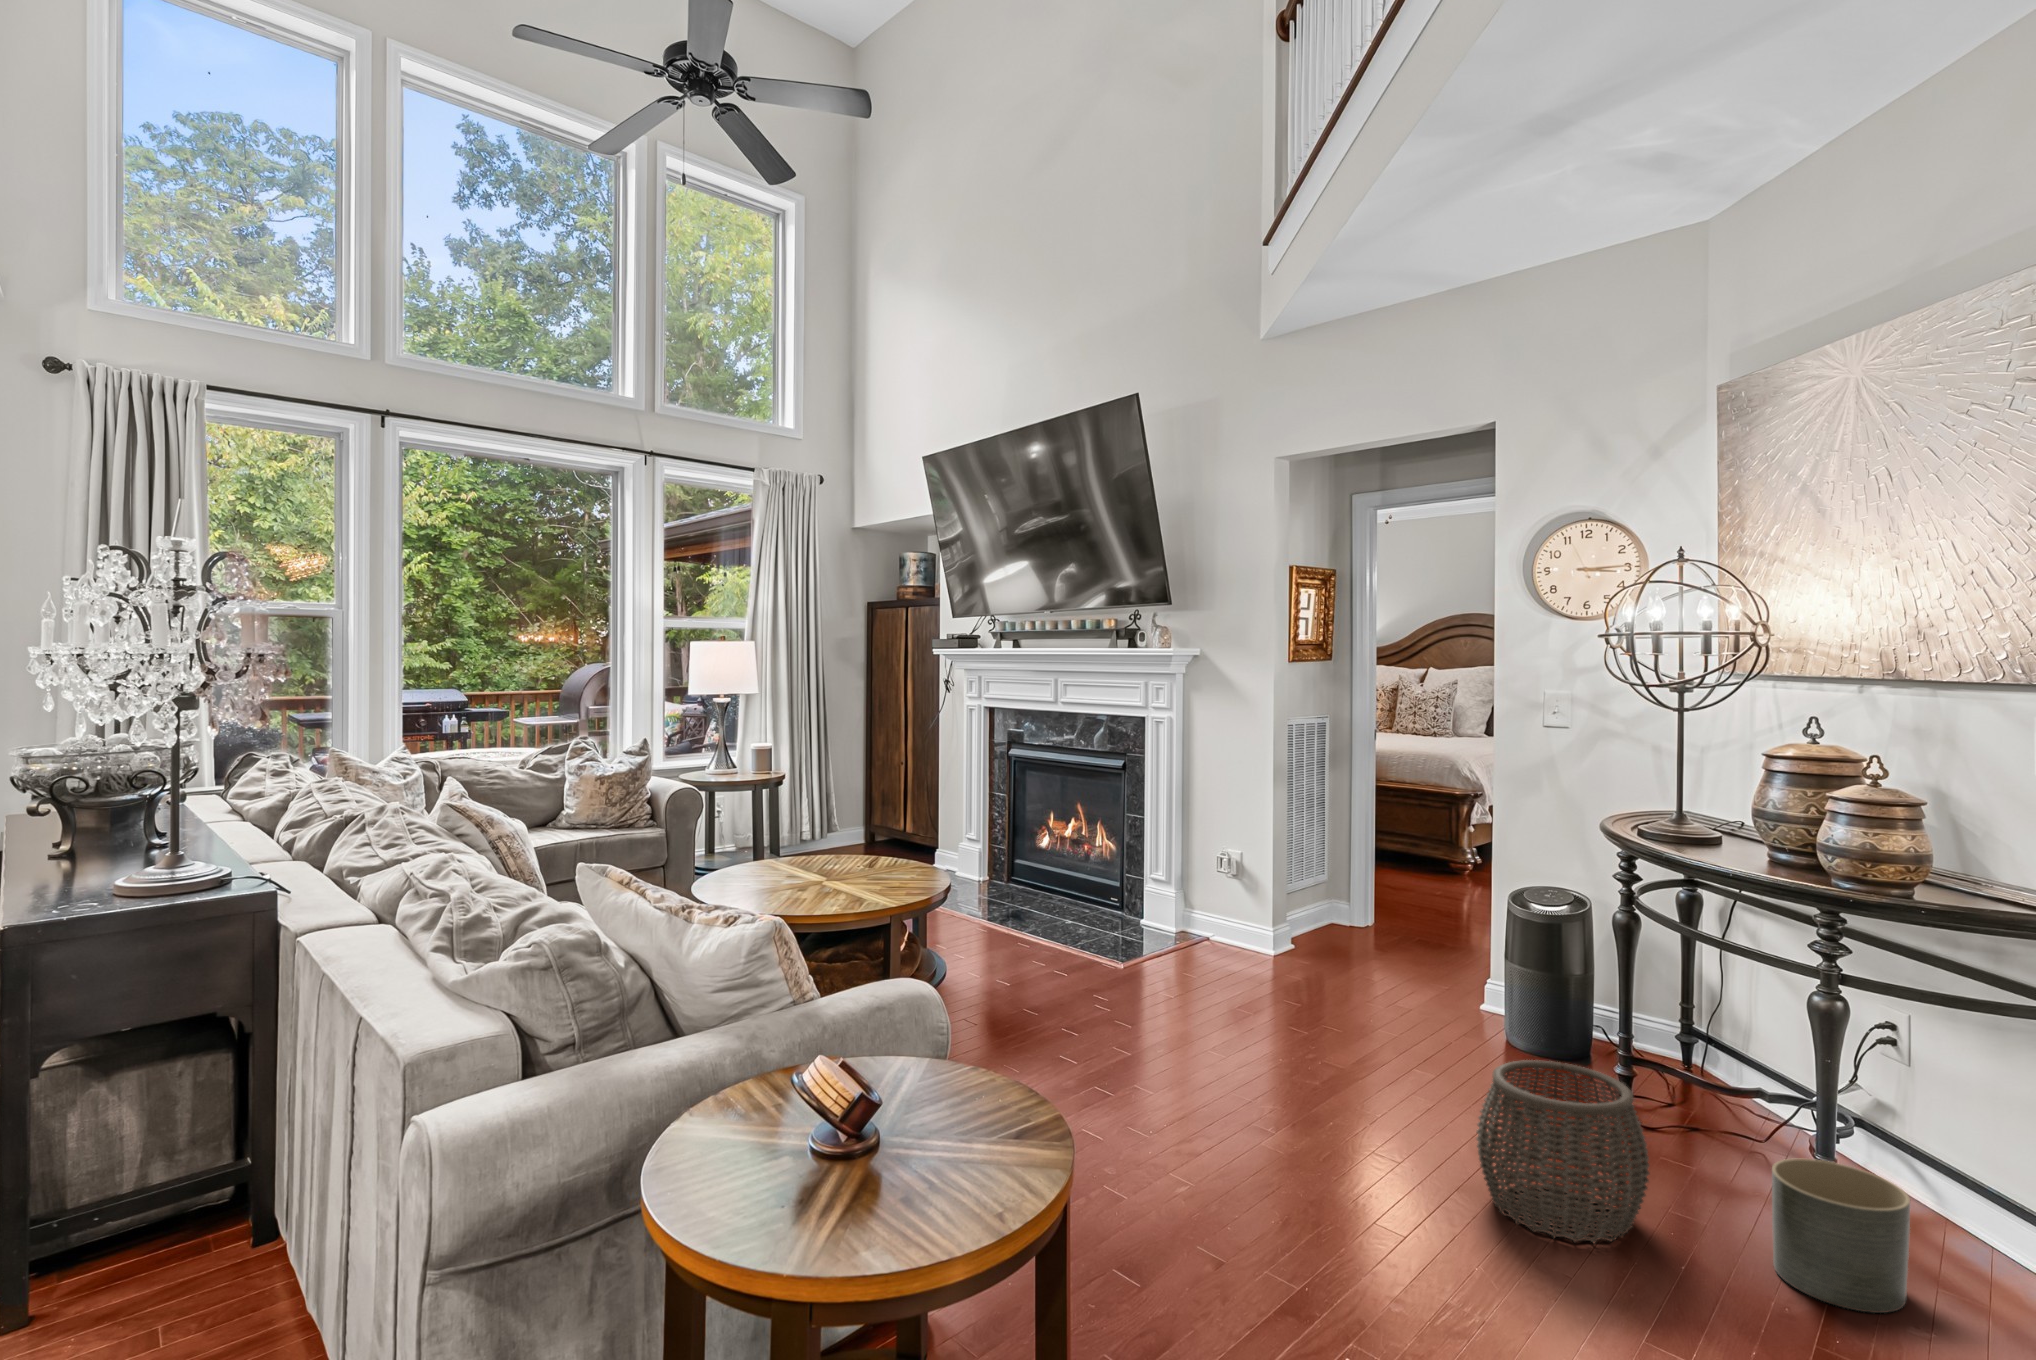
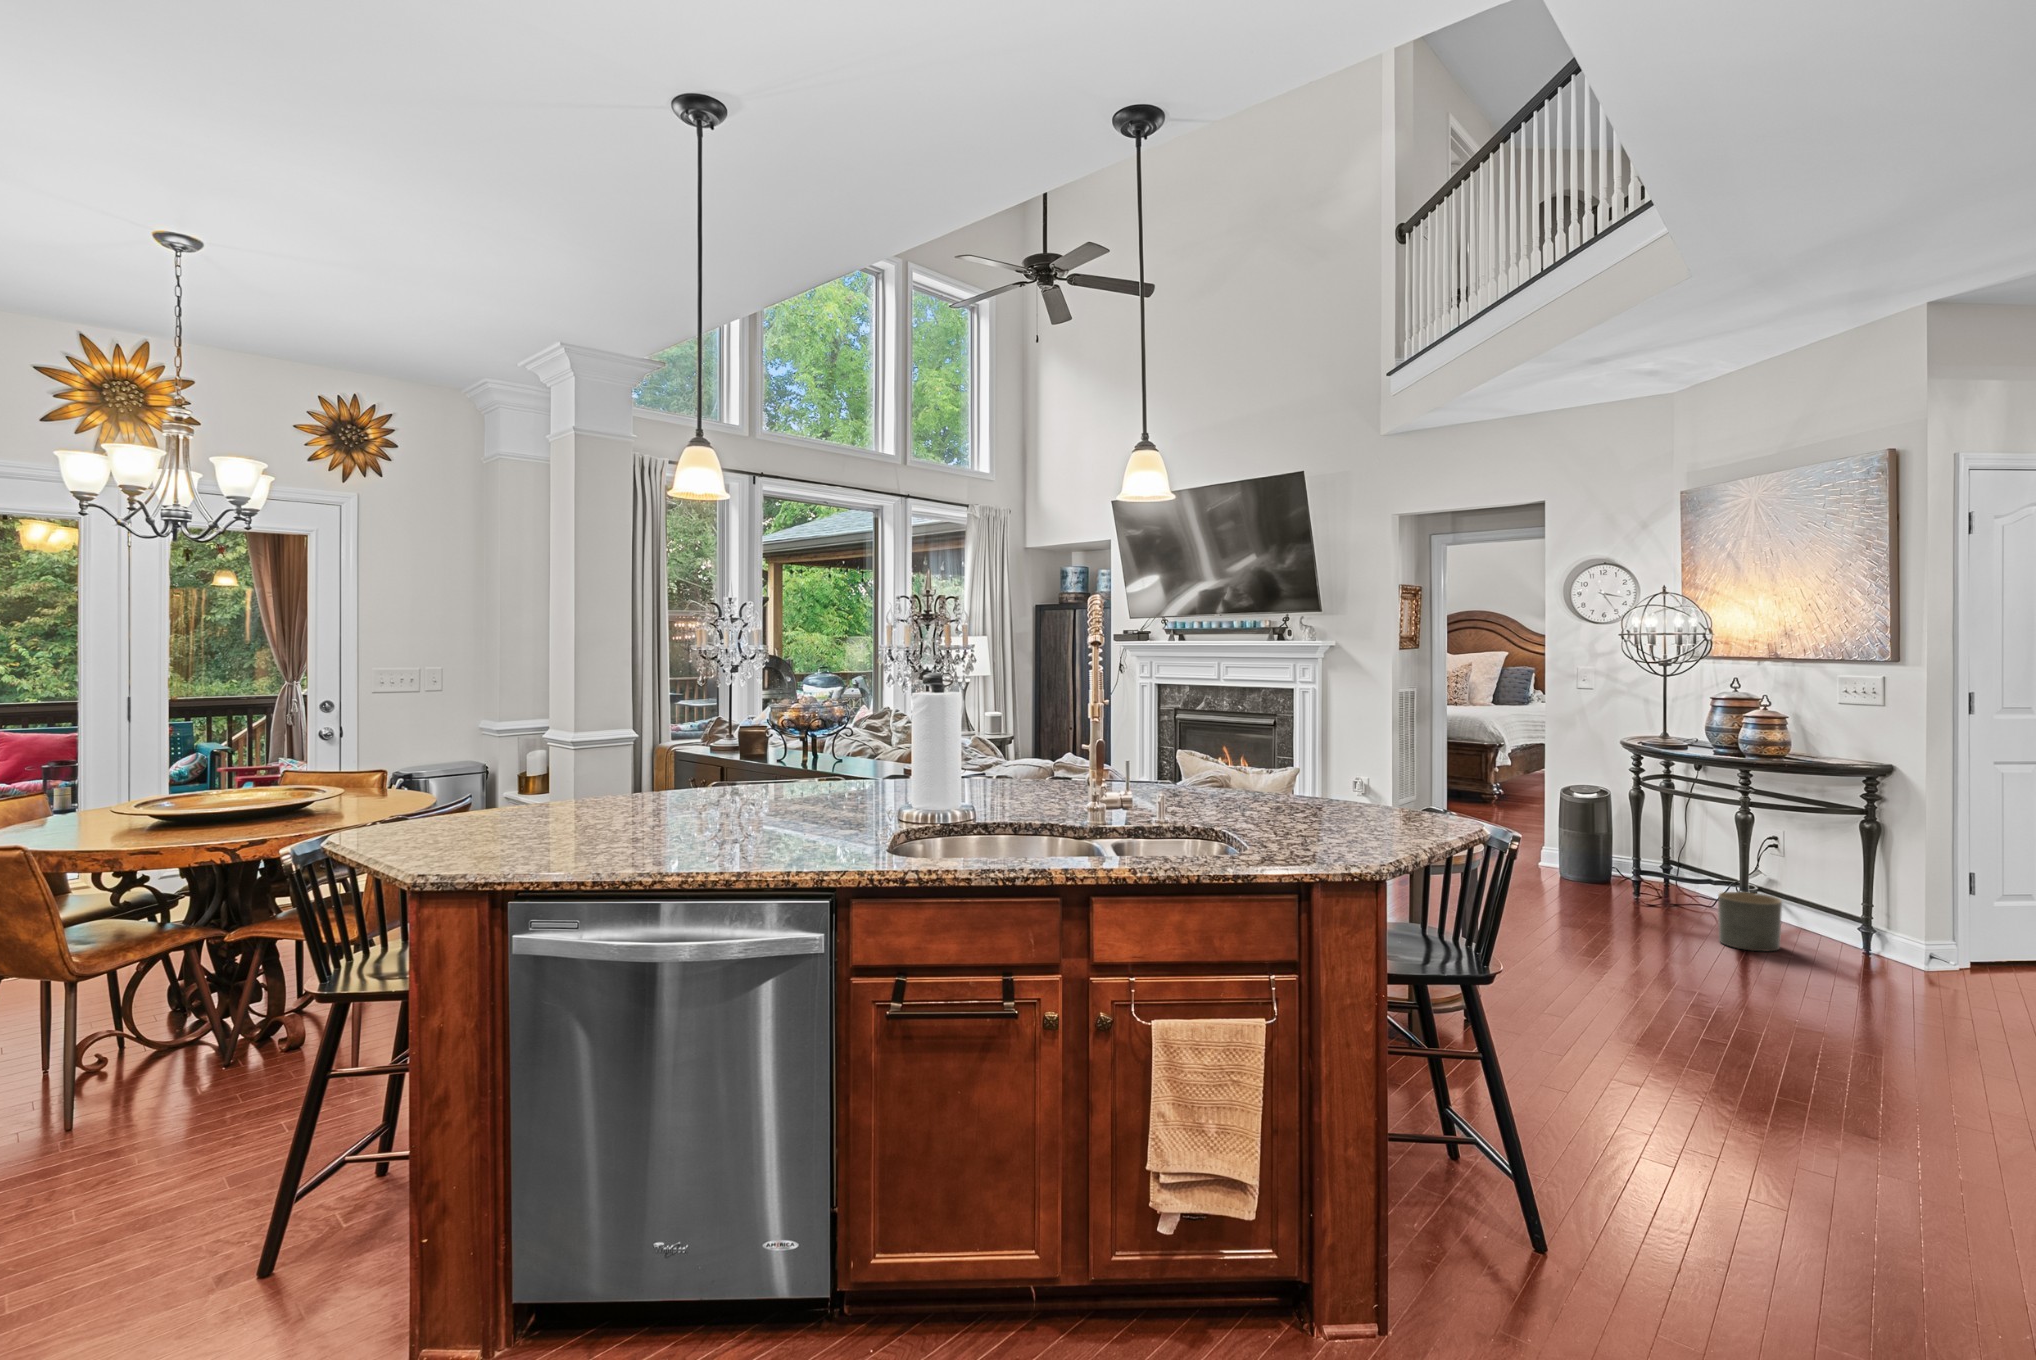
woven basket: present [1476,1060,1650,1243] -> none [1569,858,1659,937]

